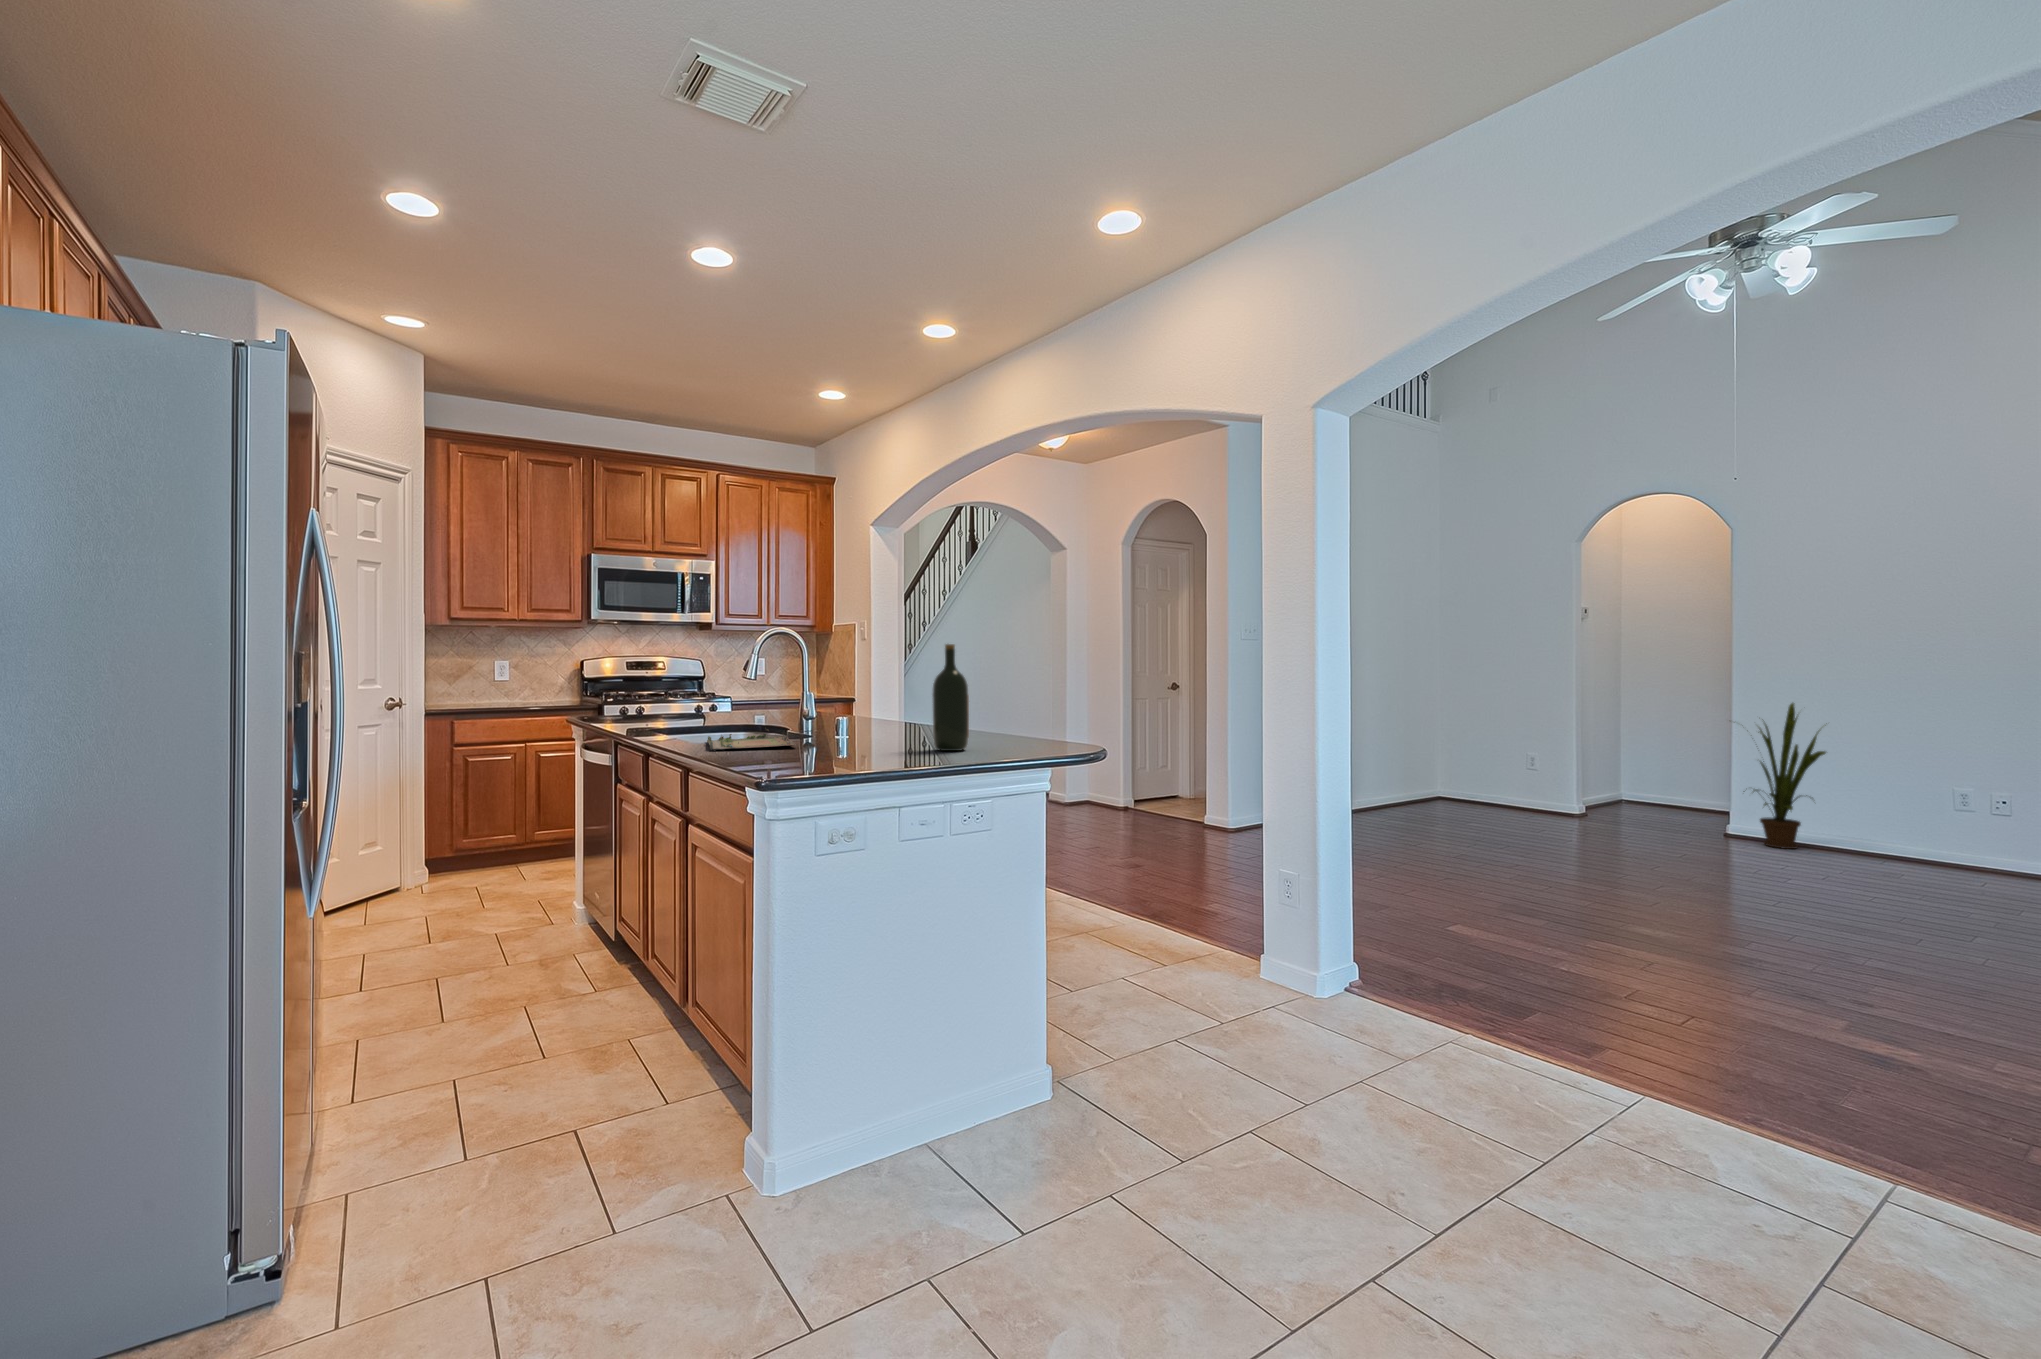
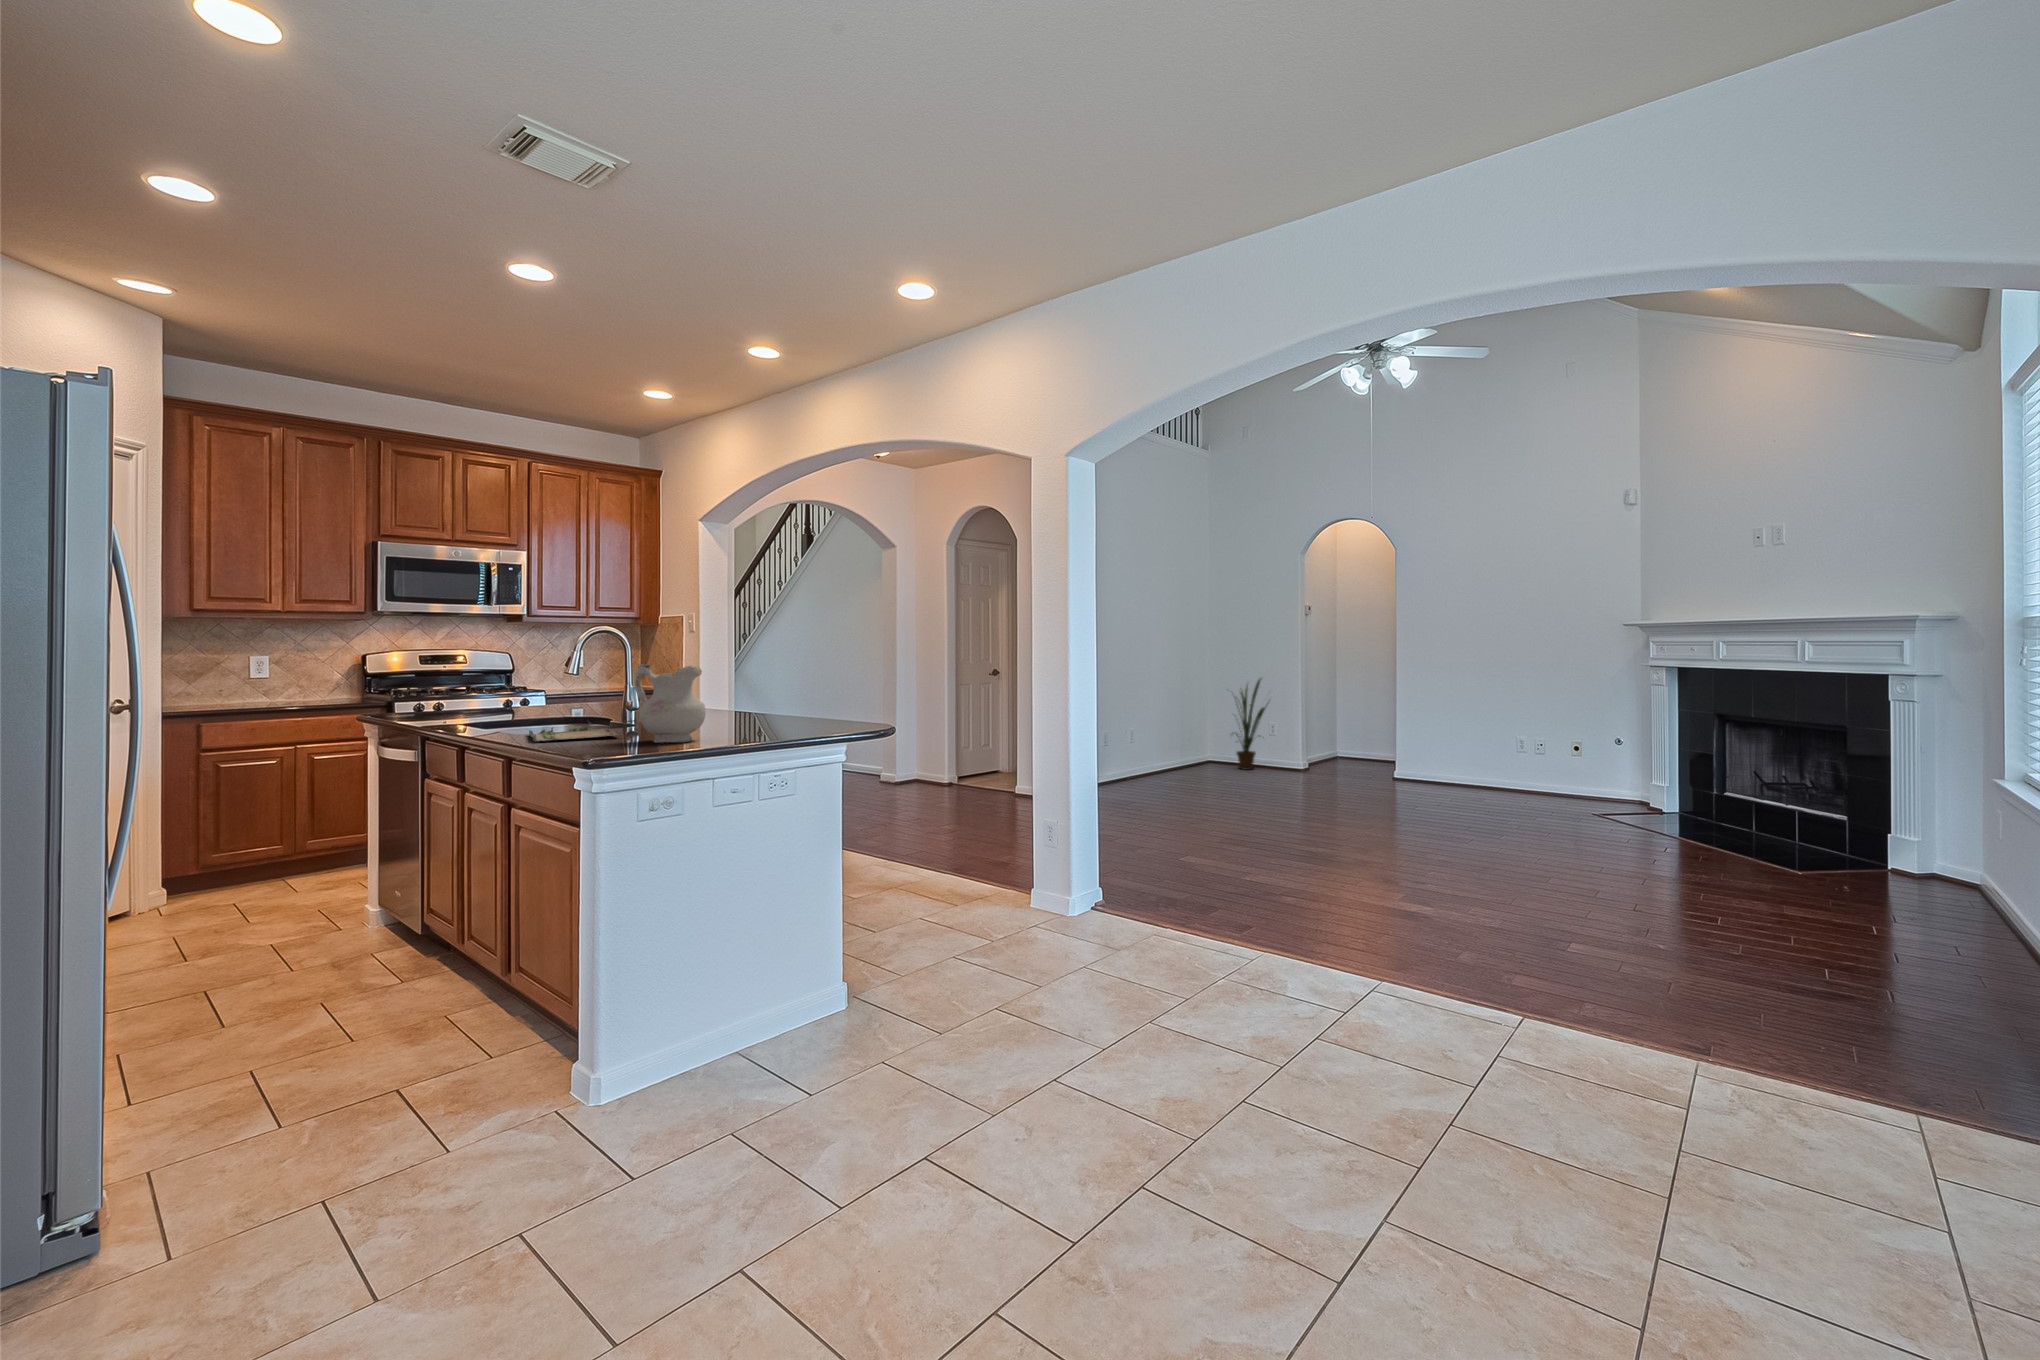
wine bottle: present [932,644,969,751] -> none [746,647,778,736]
ceramic pitcher: none [812,663,889,756] -> present [634,664,706,743]
house plant: present [1744,703,1826,849] -> present [1231,678,1269,770]

